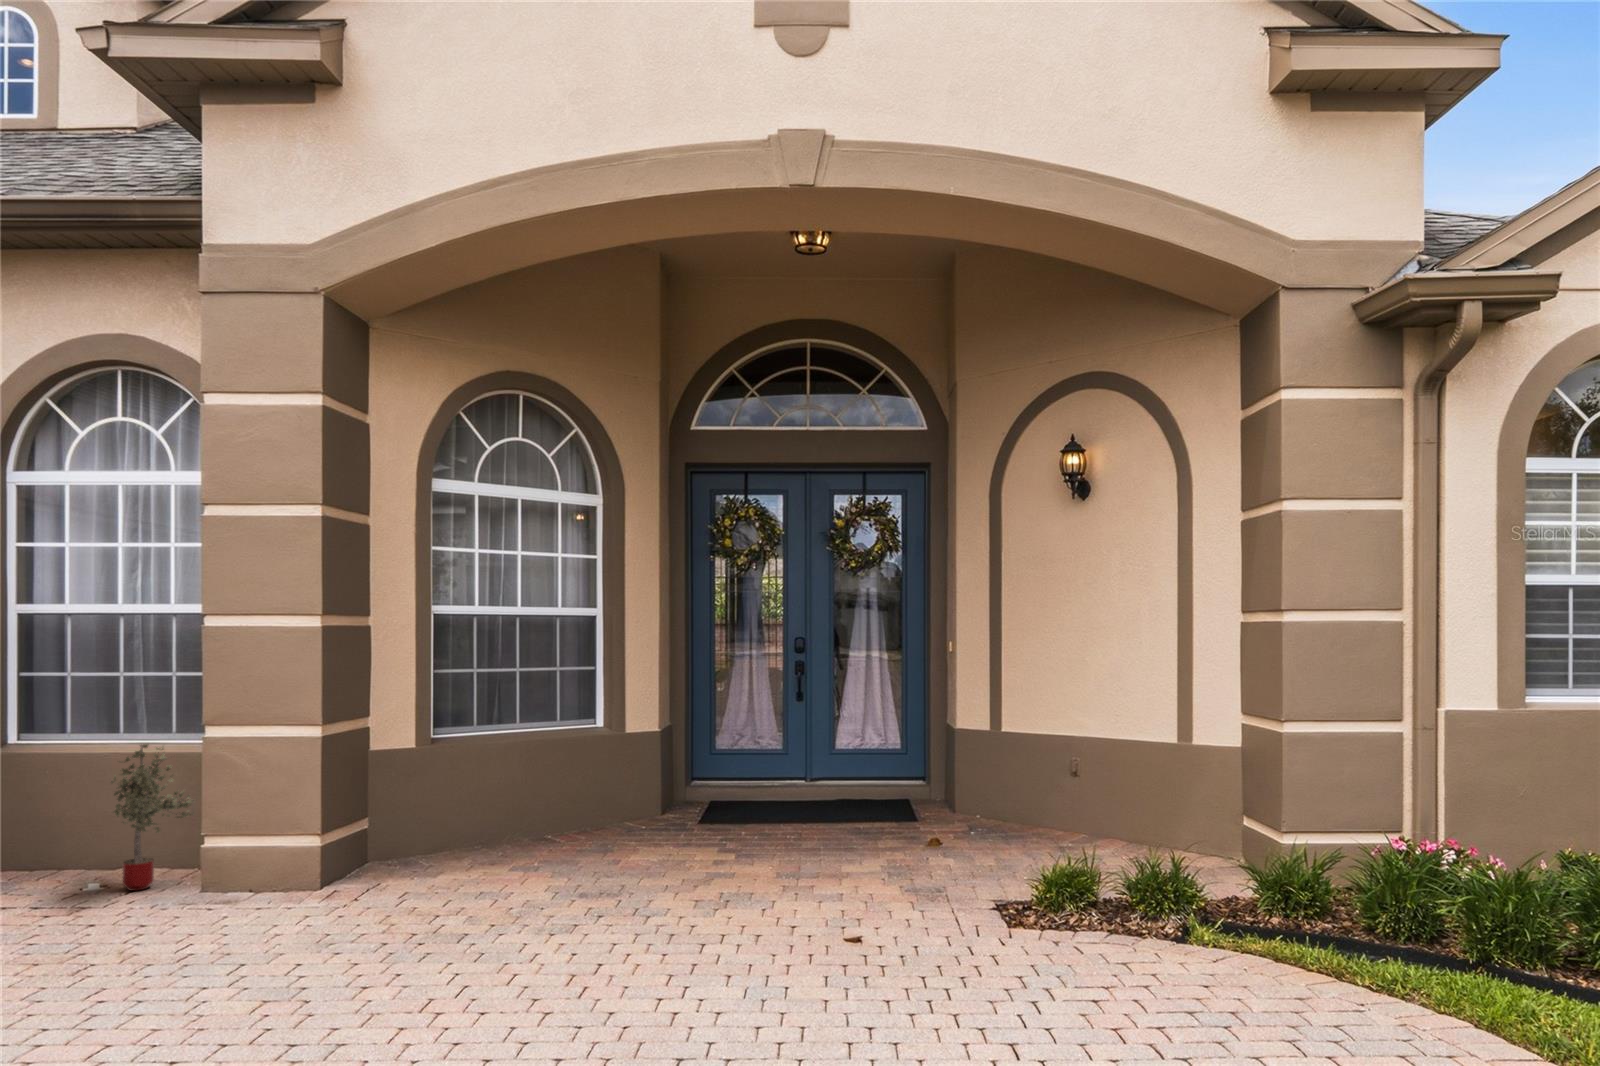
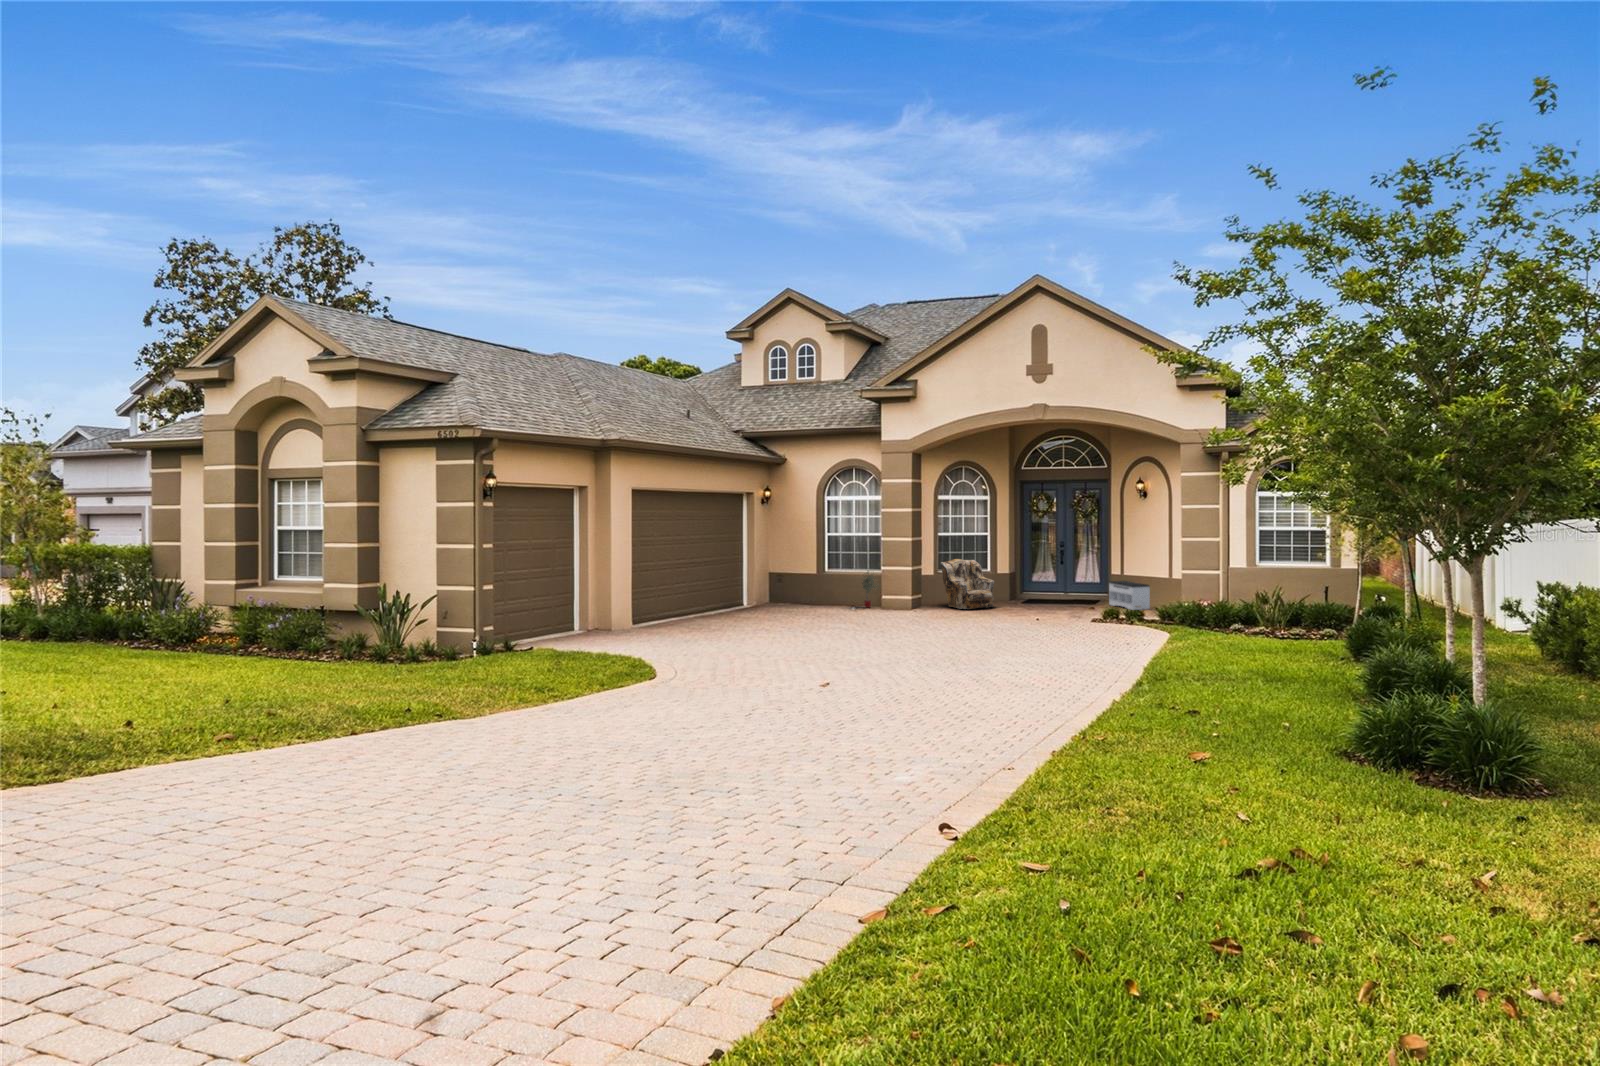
armchair: none [434,693,623,880] -> present [941,559,994,609]
bench: none [970,749,1113,850] -> present [1109,581,1150,610]

